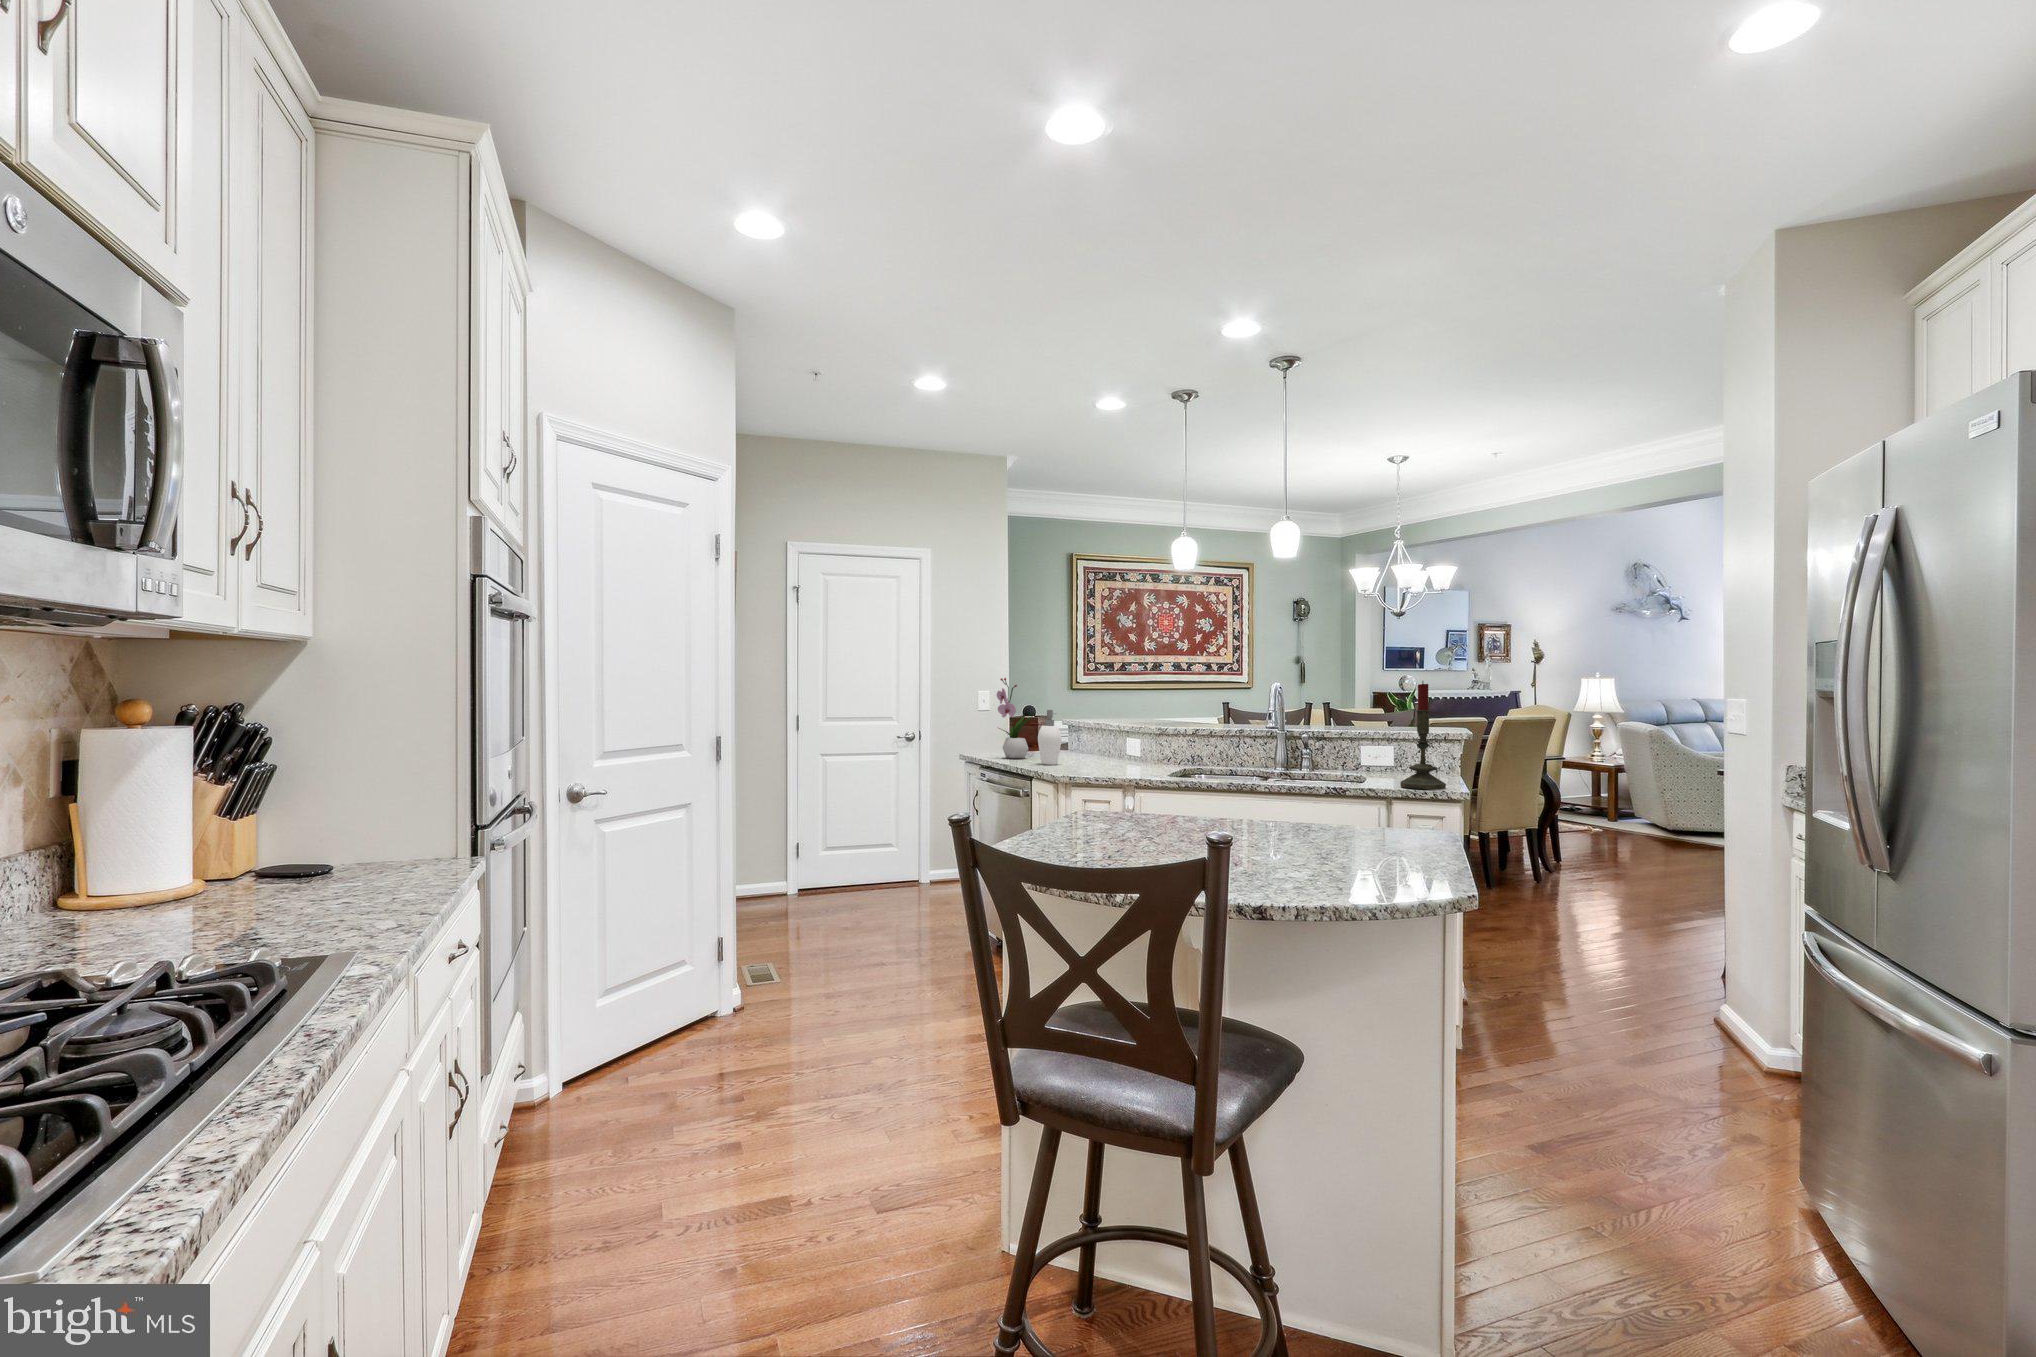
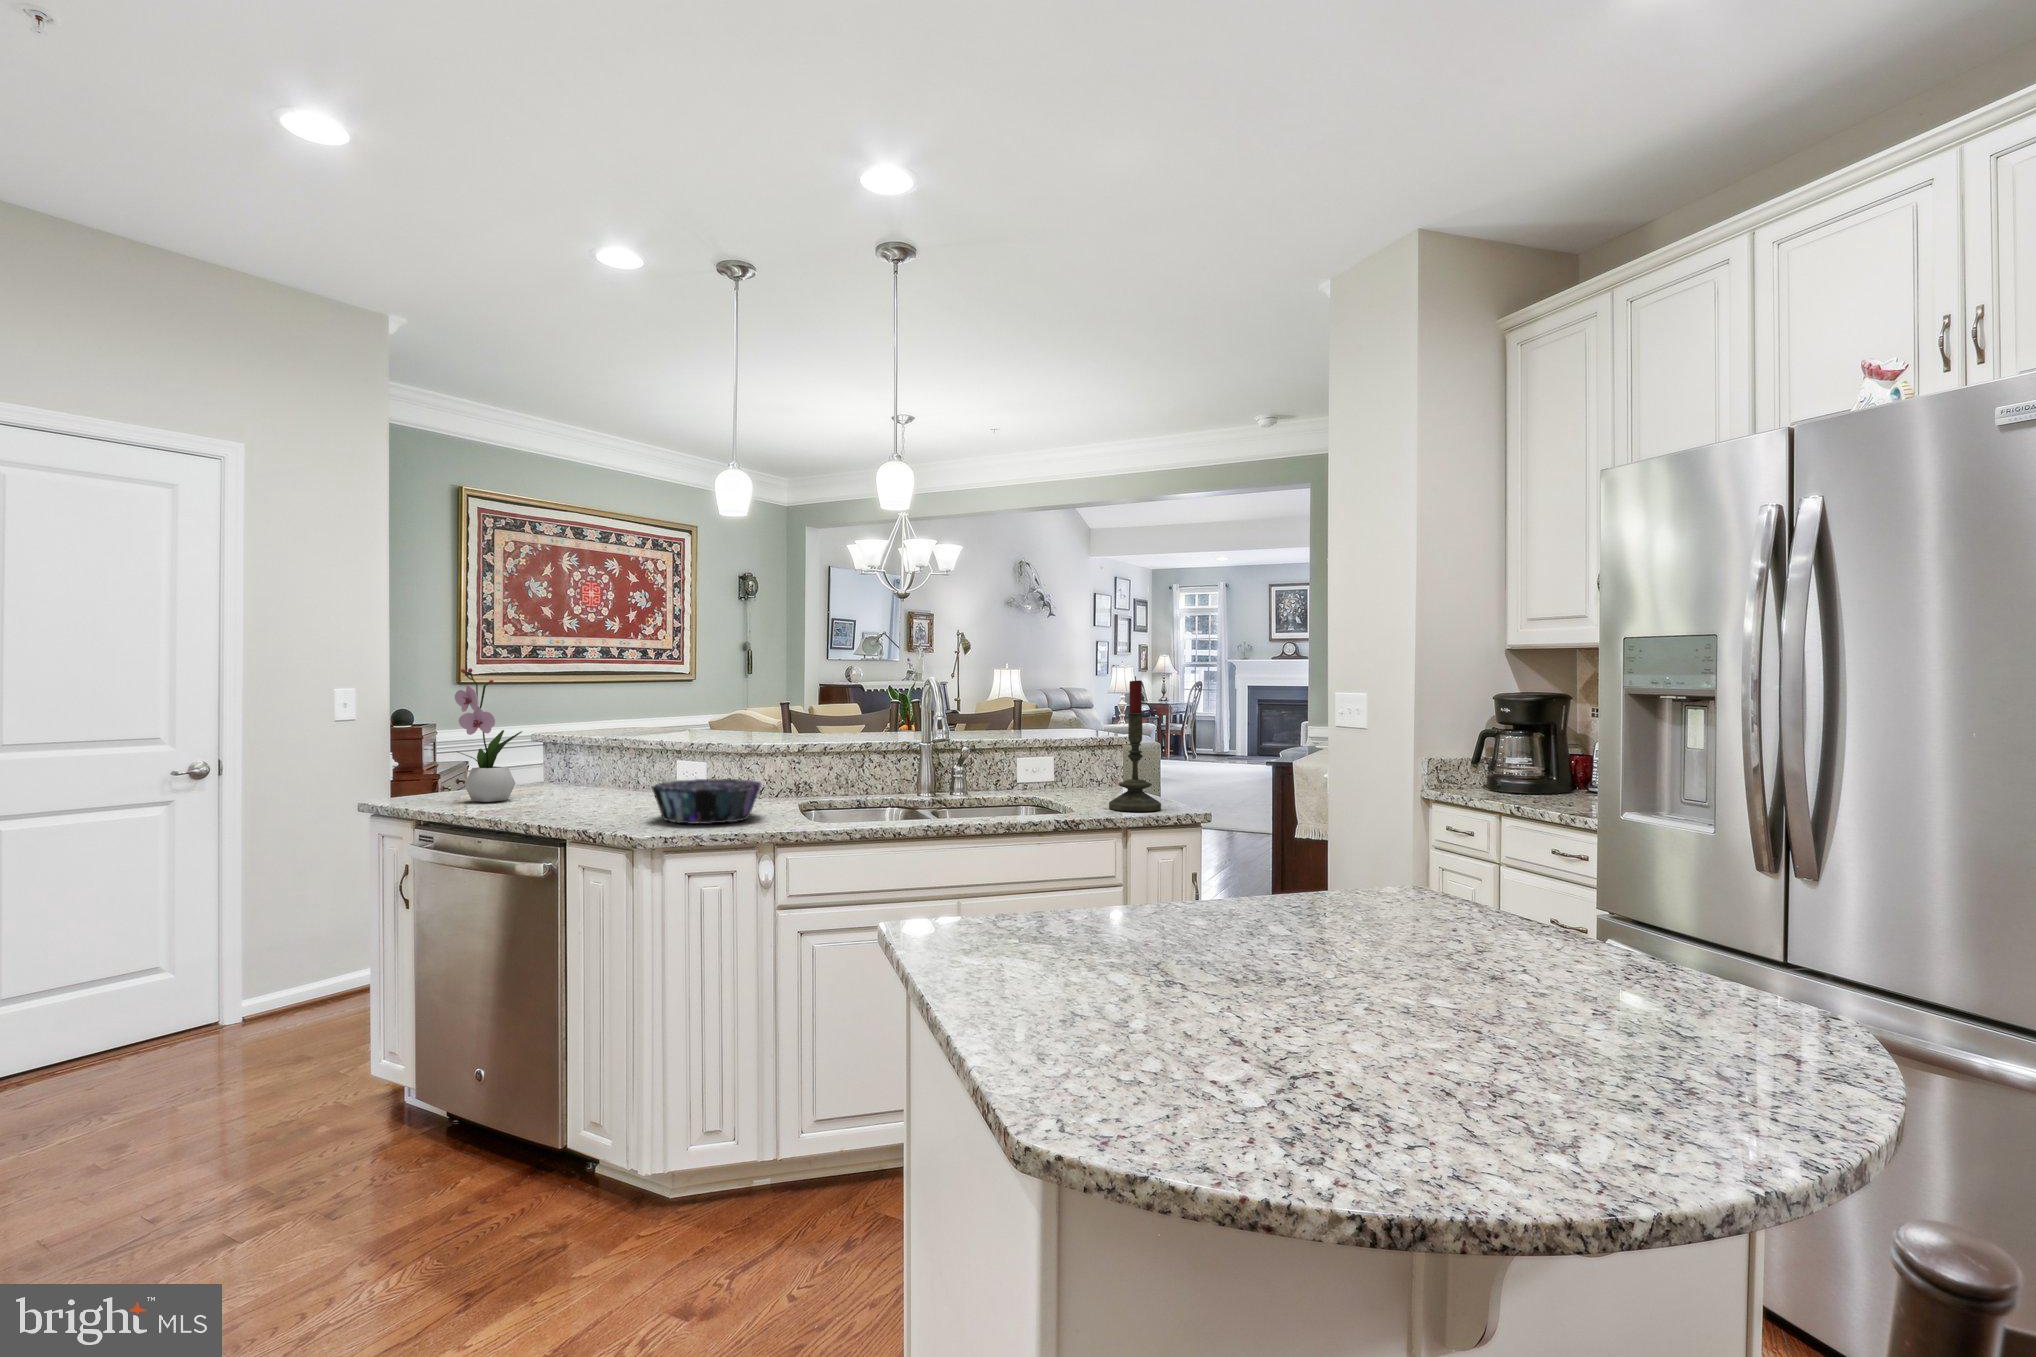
soap dispenser: present [1038,710,1061,765] -> none [555,721,609,810]
decorative bowl: none [1073,748,1143,775] -> present [651,779,762,824]

